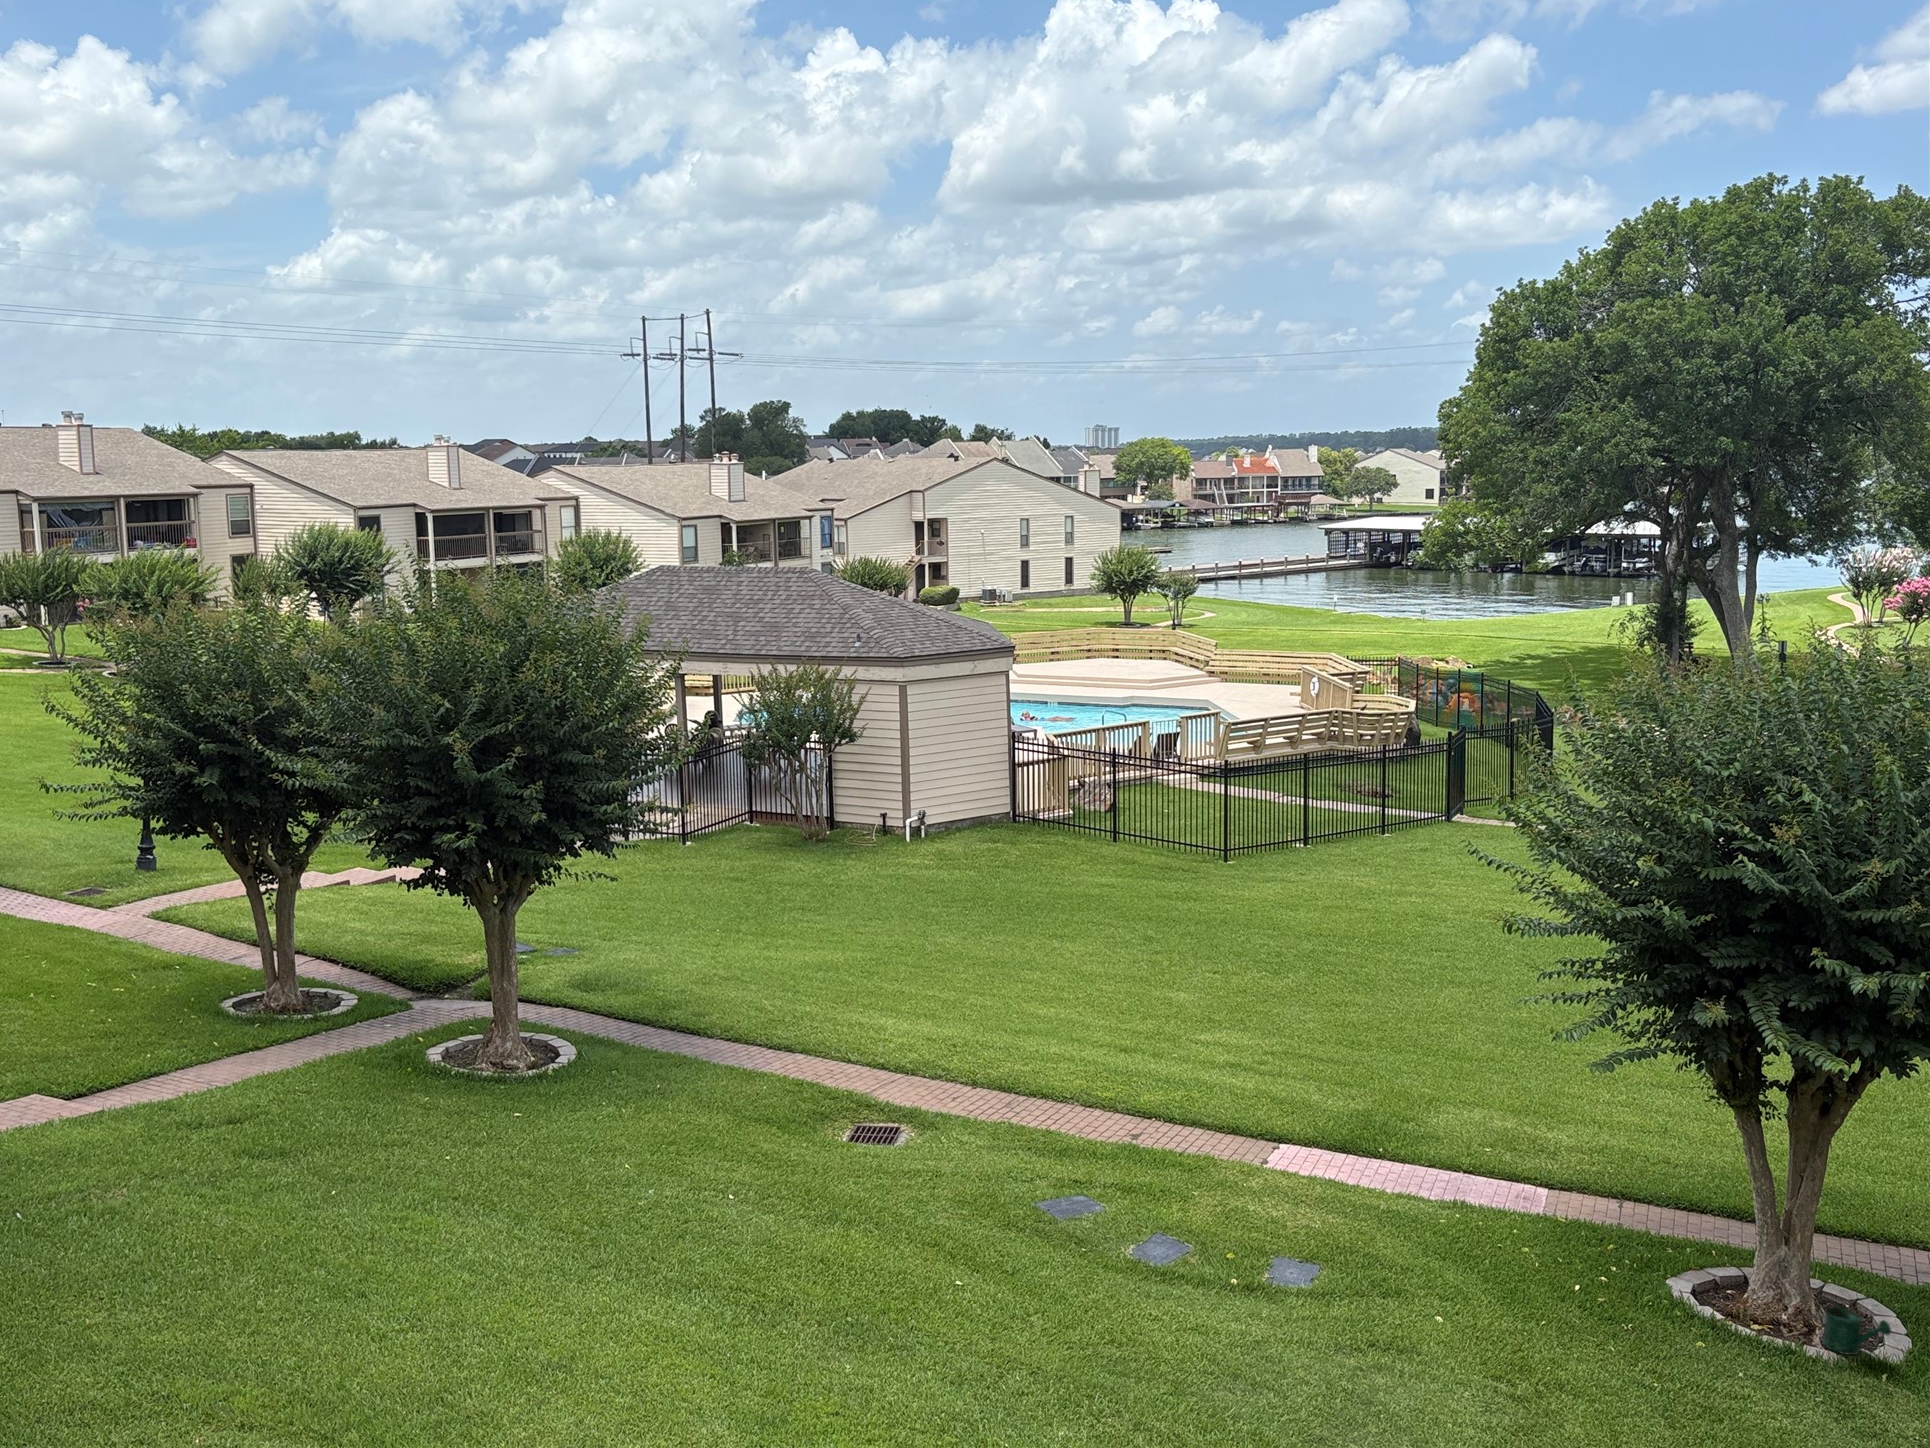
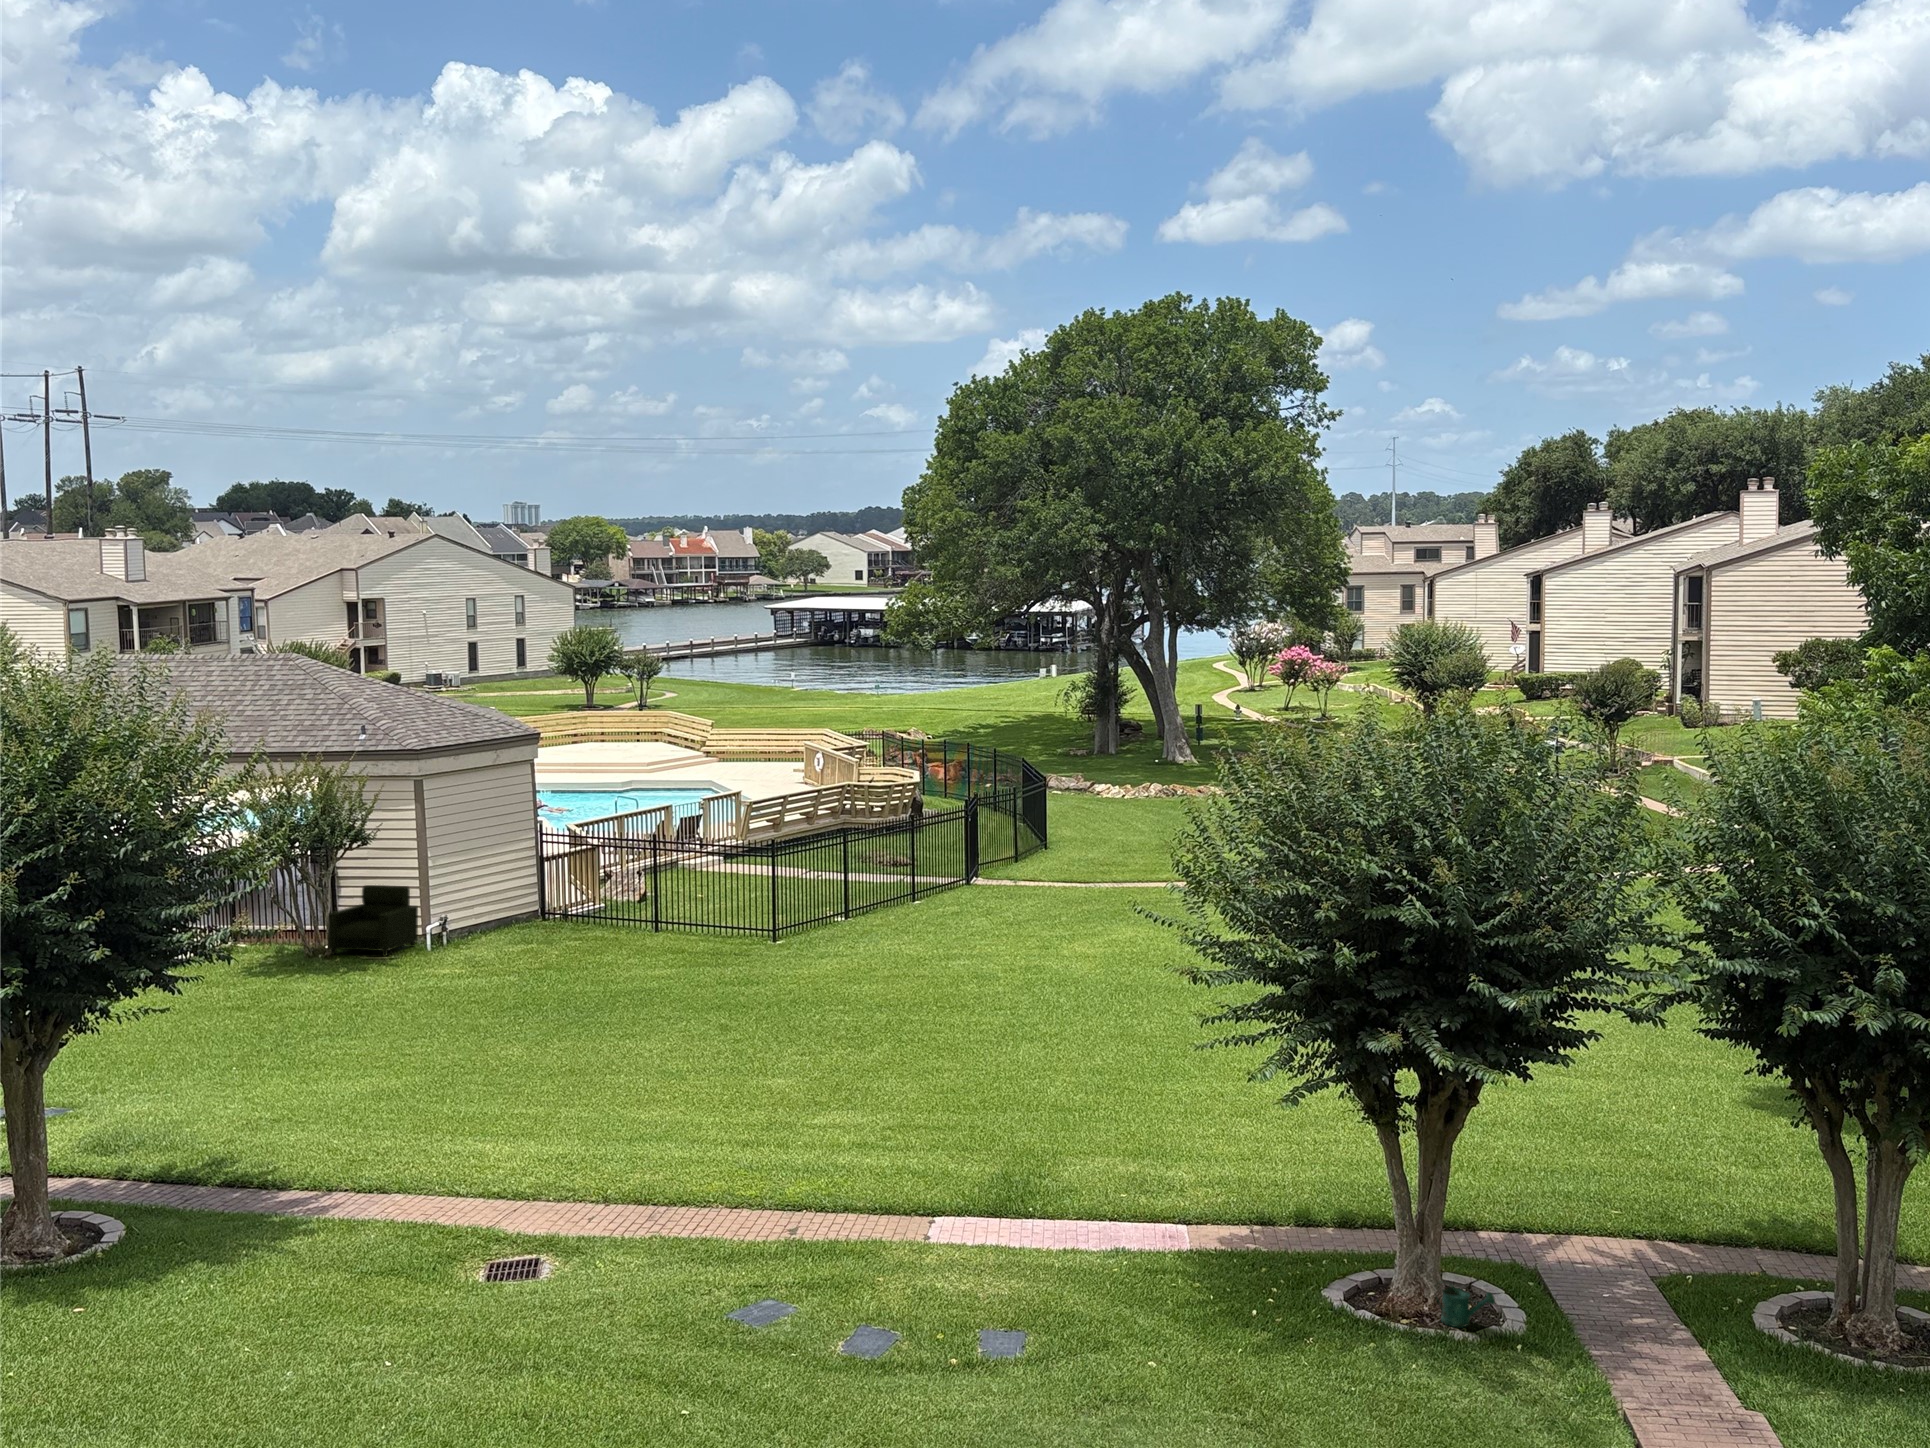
armchair: none [818,781,896,846] -> present [328,885,418,956]

